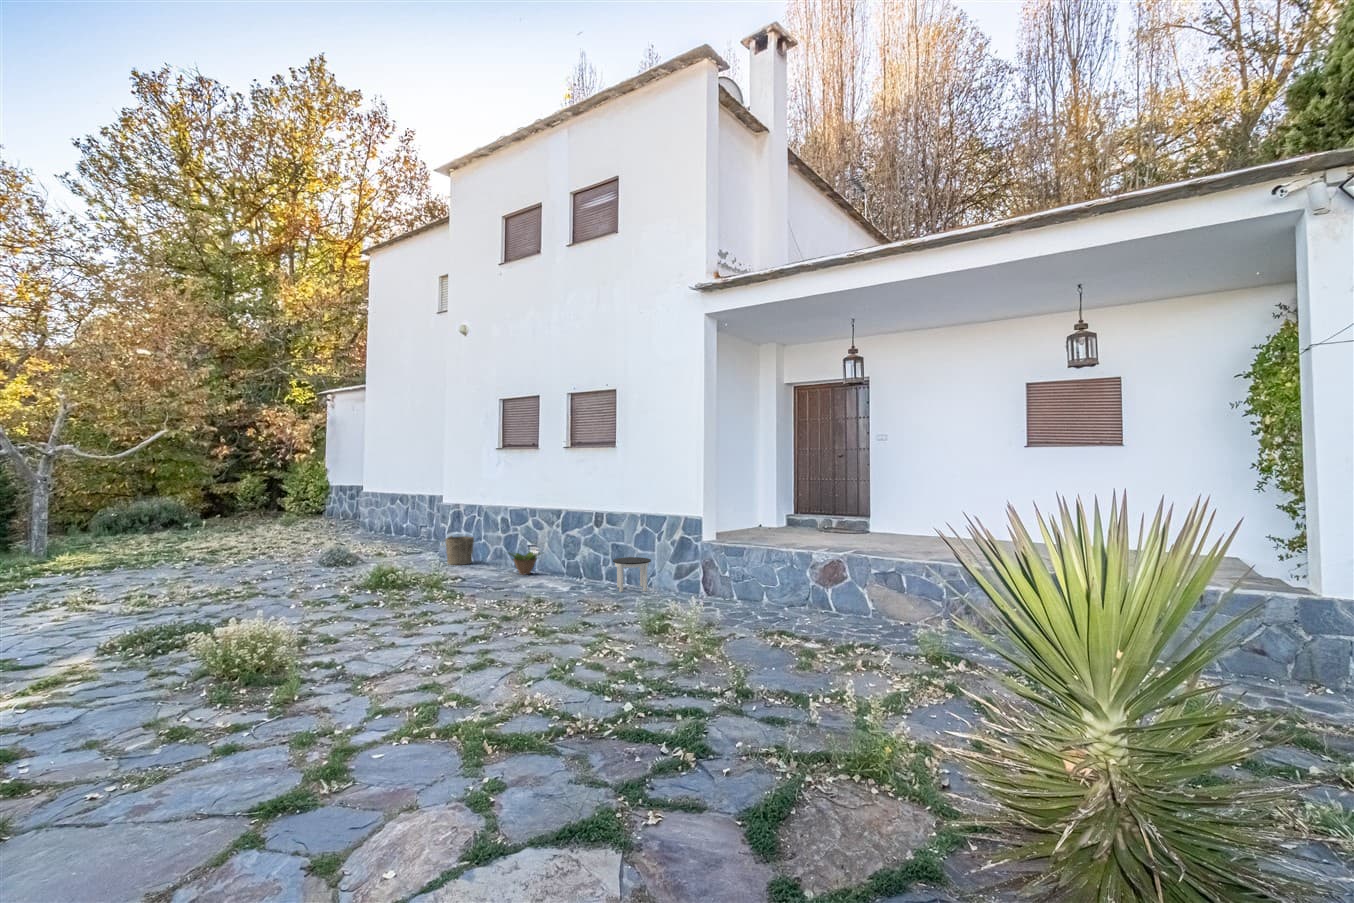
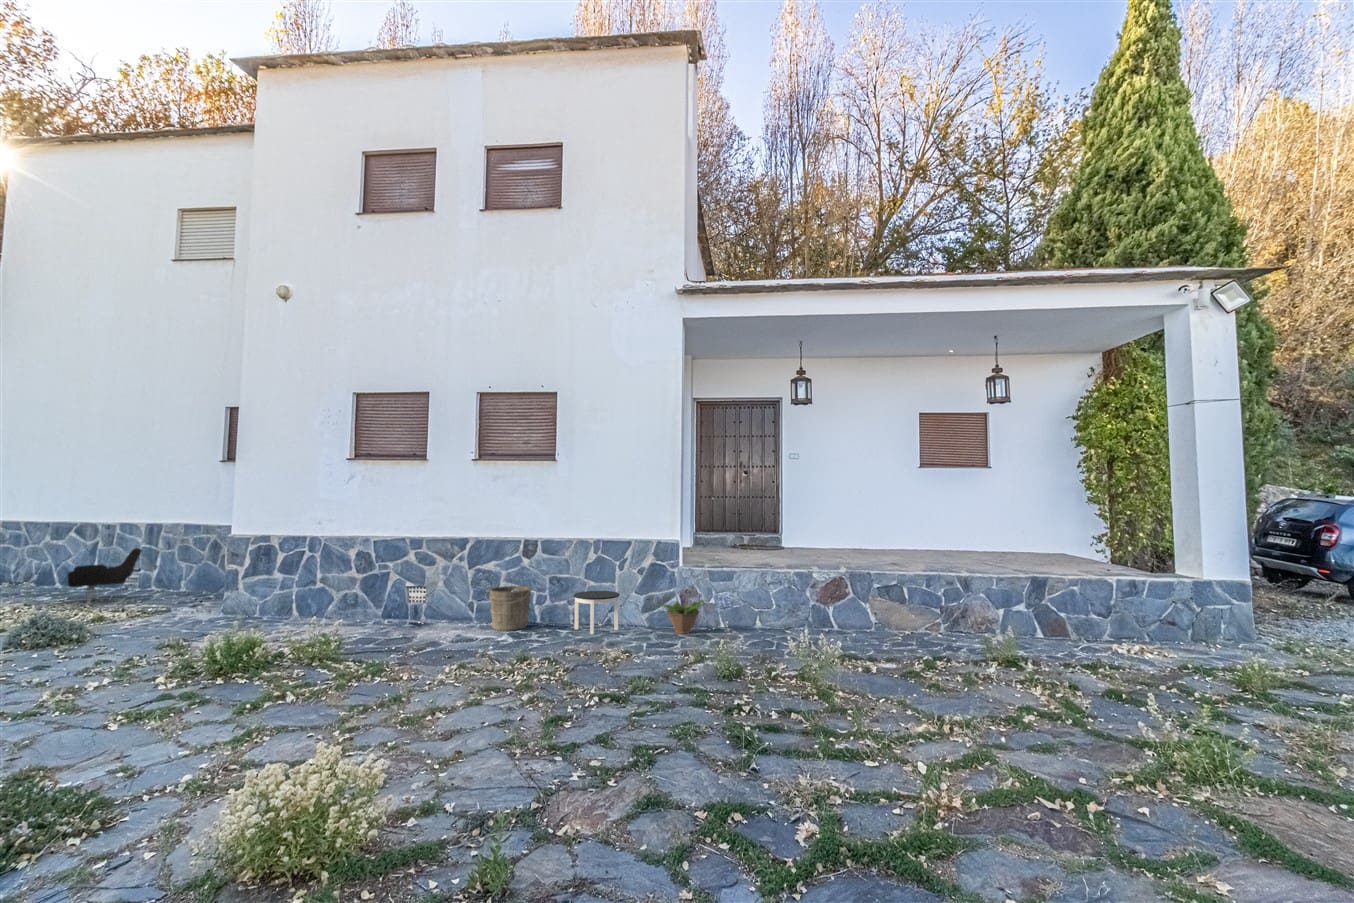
lounge chair: none [375,508,422,544] -> present [68,548,142,604]
bucket: present [442,536,474,565] -> present [486,586,531,631]
decorative plant: present [510,552,538,575] -> present [661,600,704,634]

